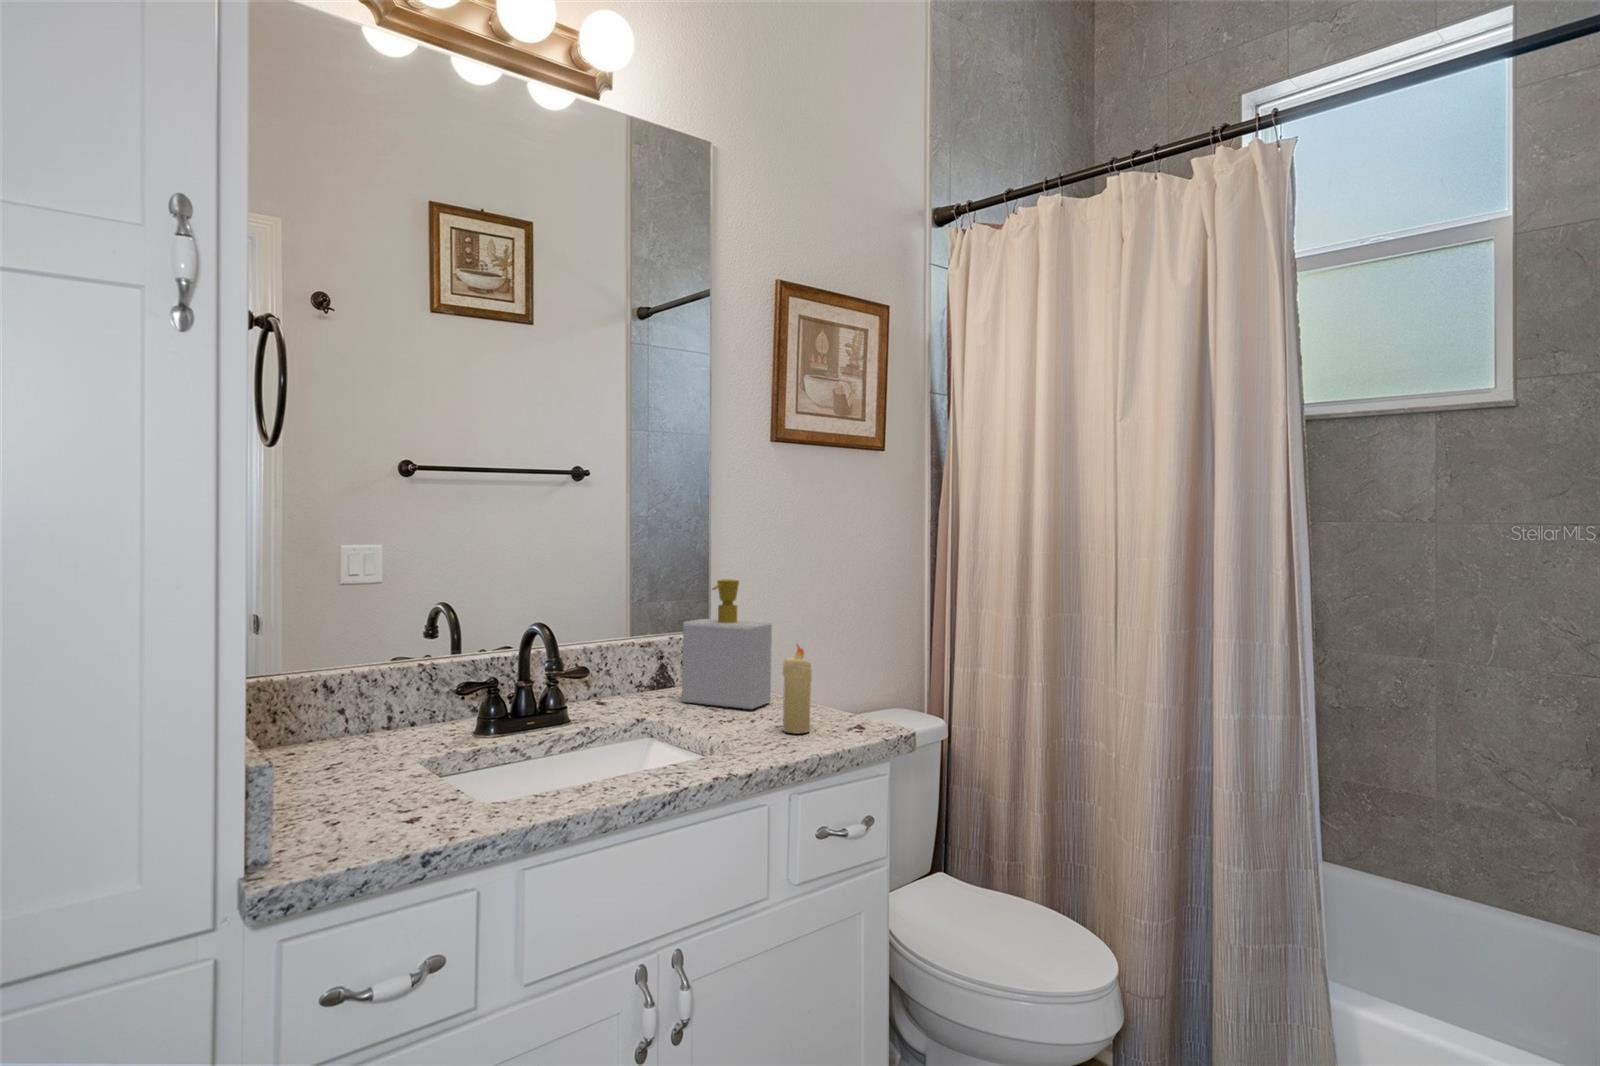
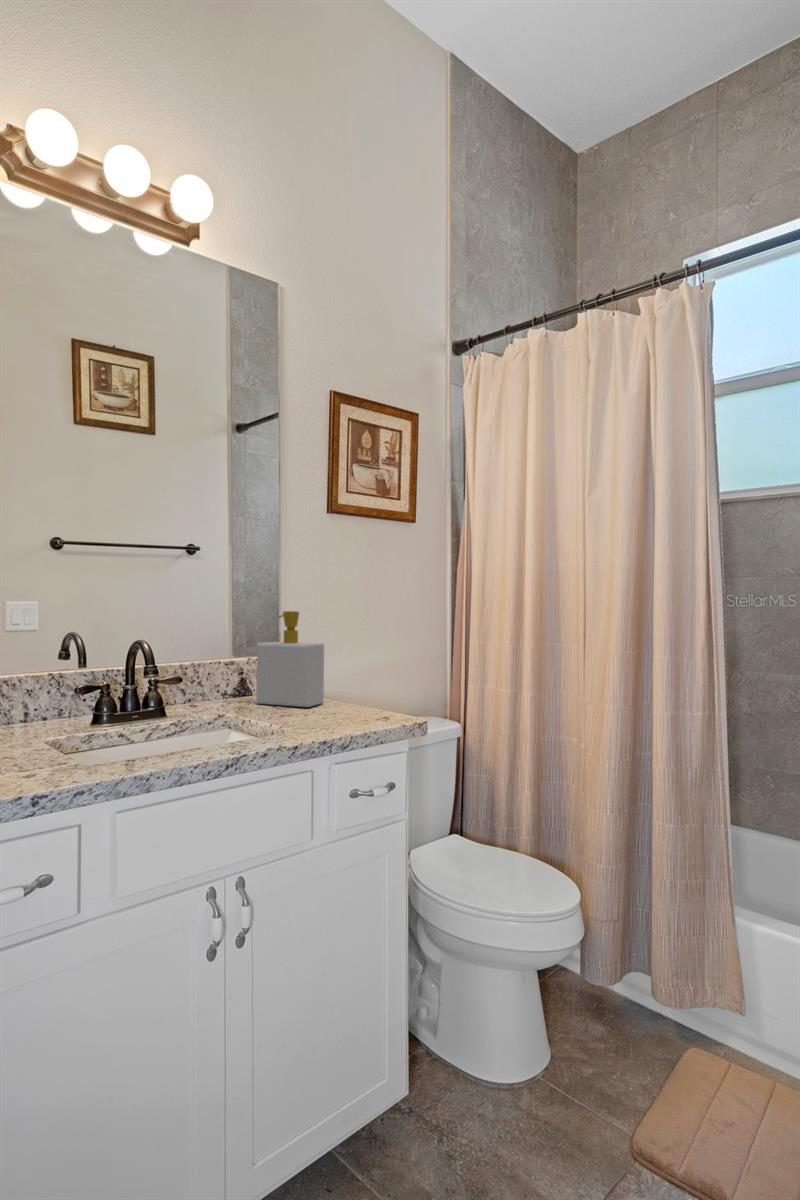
candle: present [782,645,812,733] -> none [328,654,350,721]

